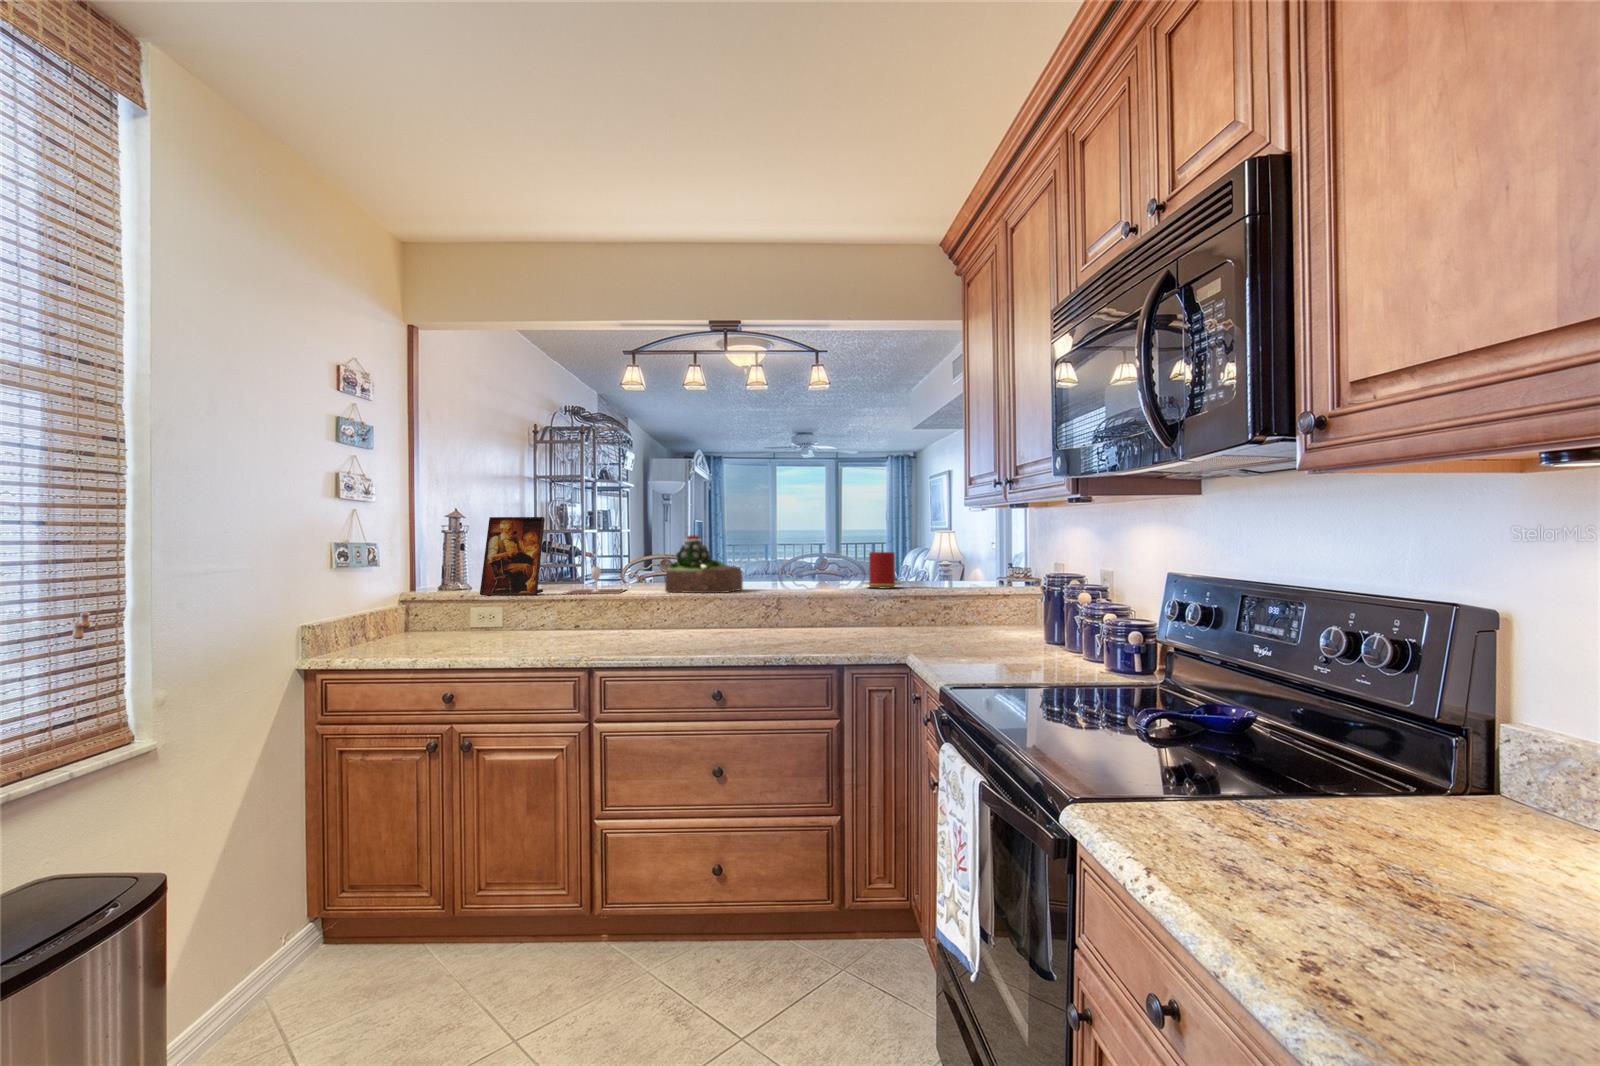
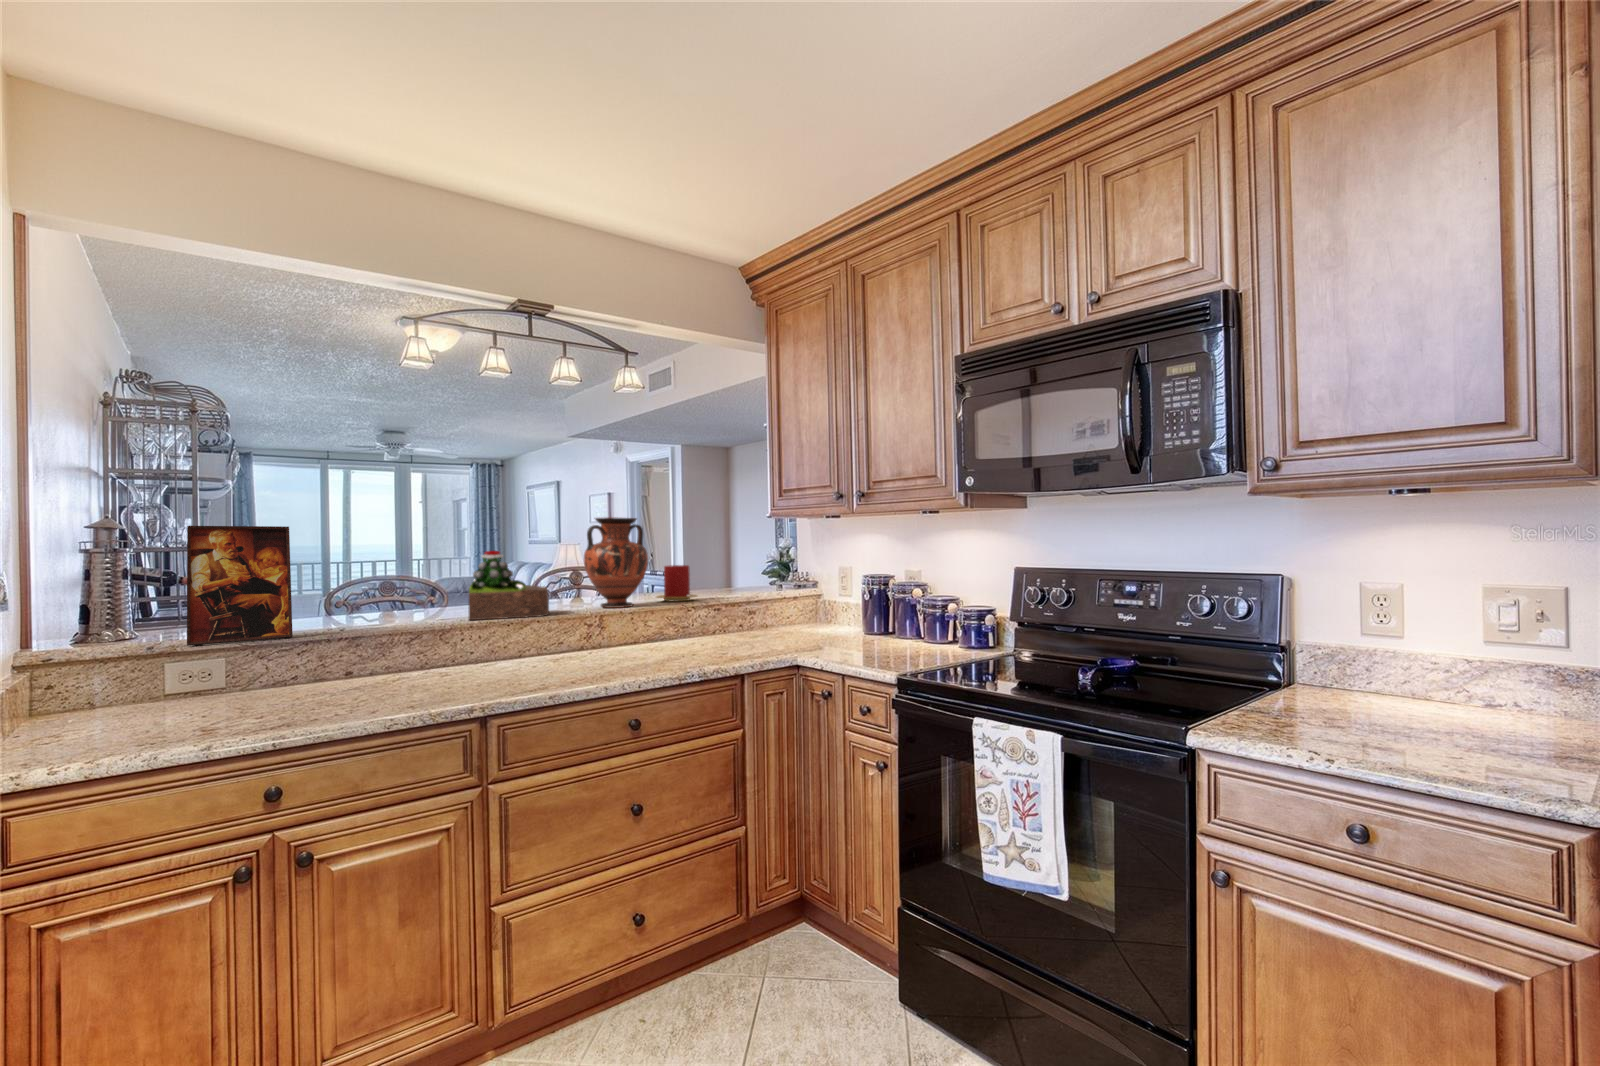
vase: none [777,505,836,590] -> present [584,517,648,608]
wine glass: present [565,567,625,594] -> none [307,594,413,634]

